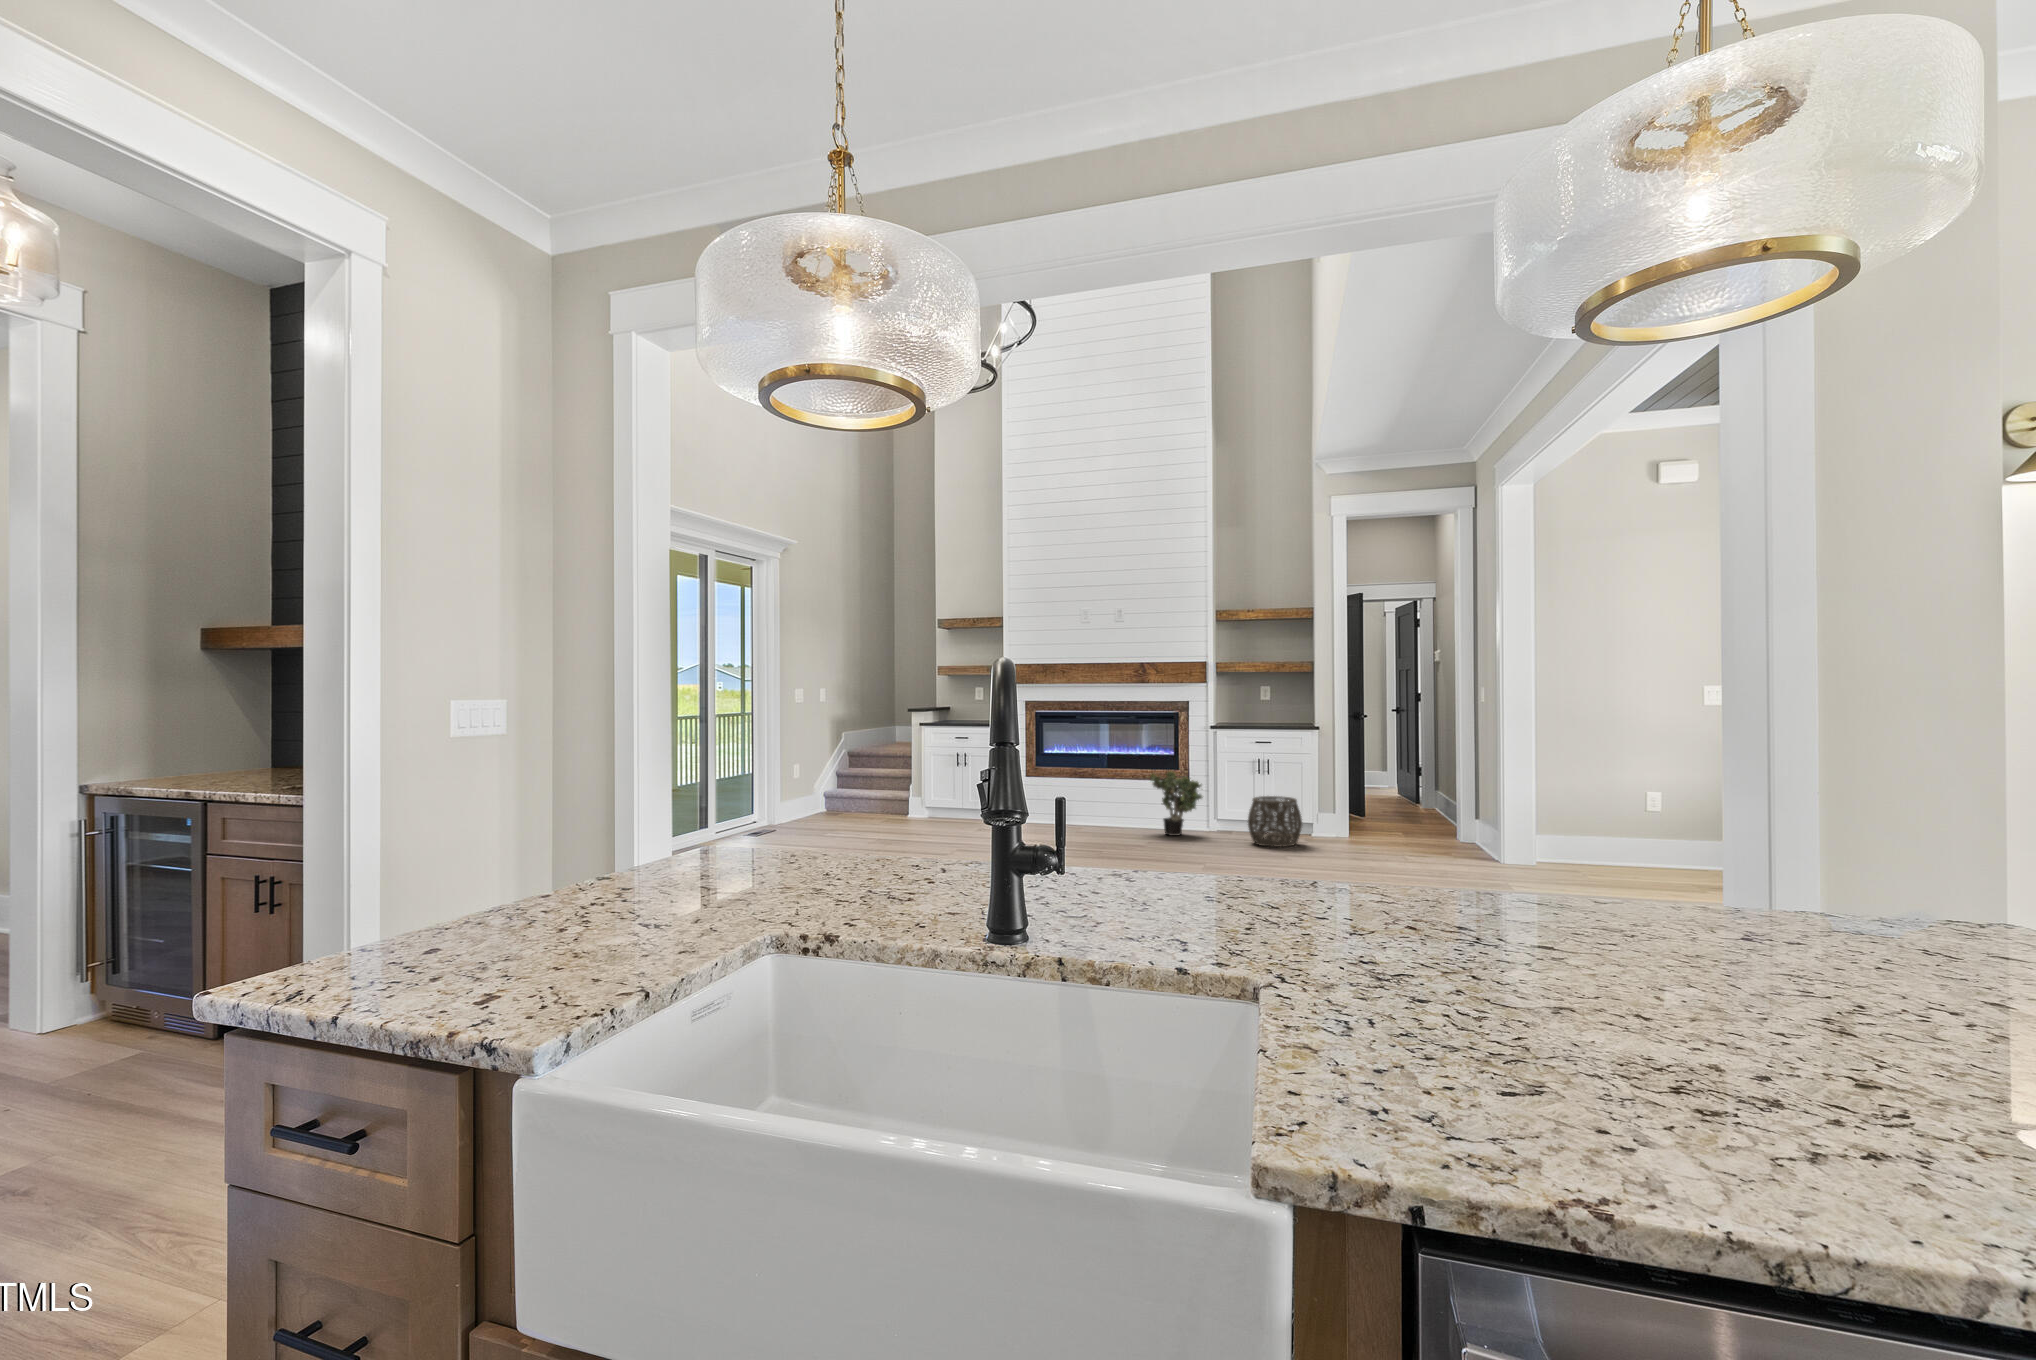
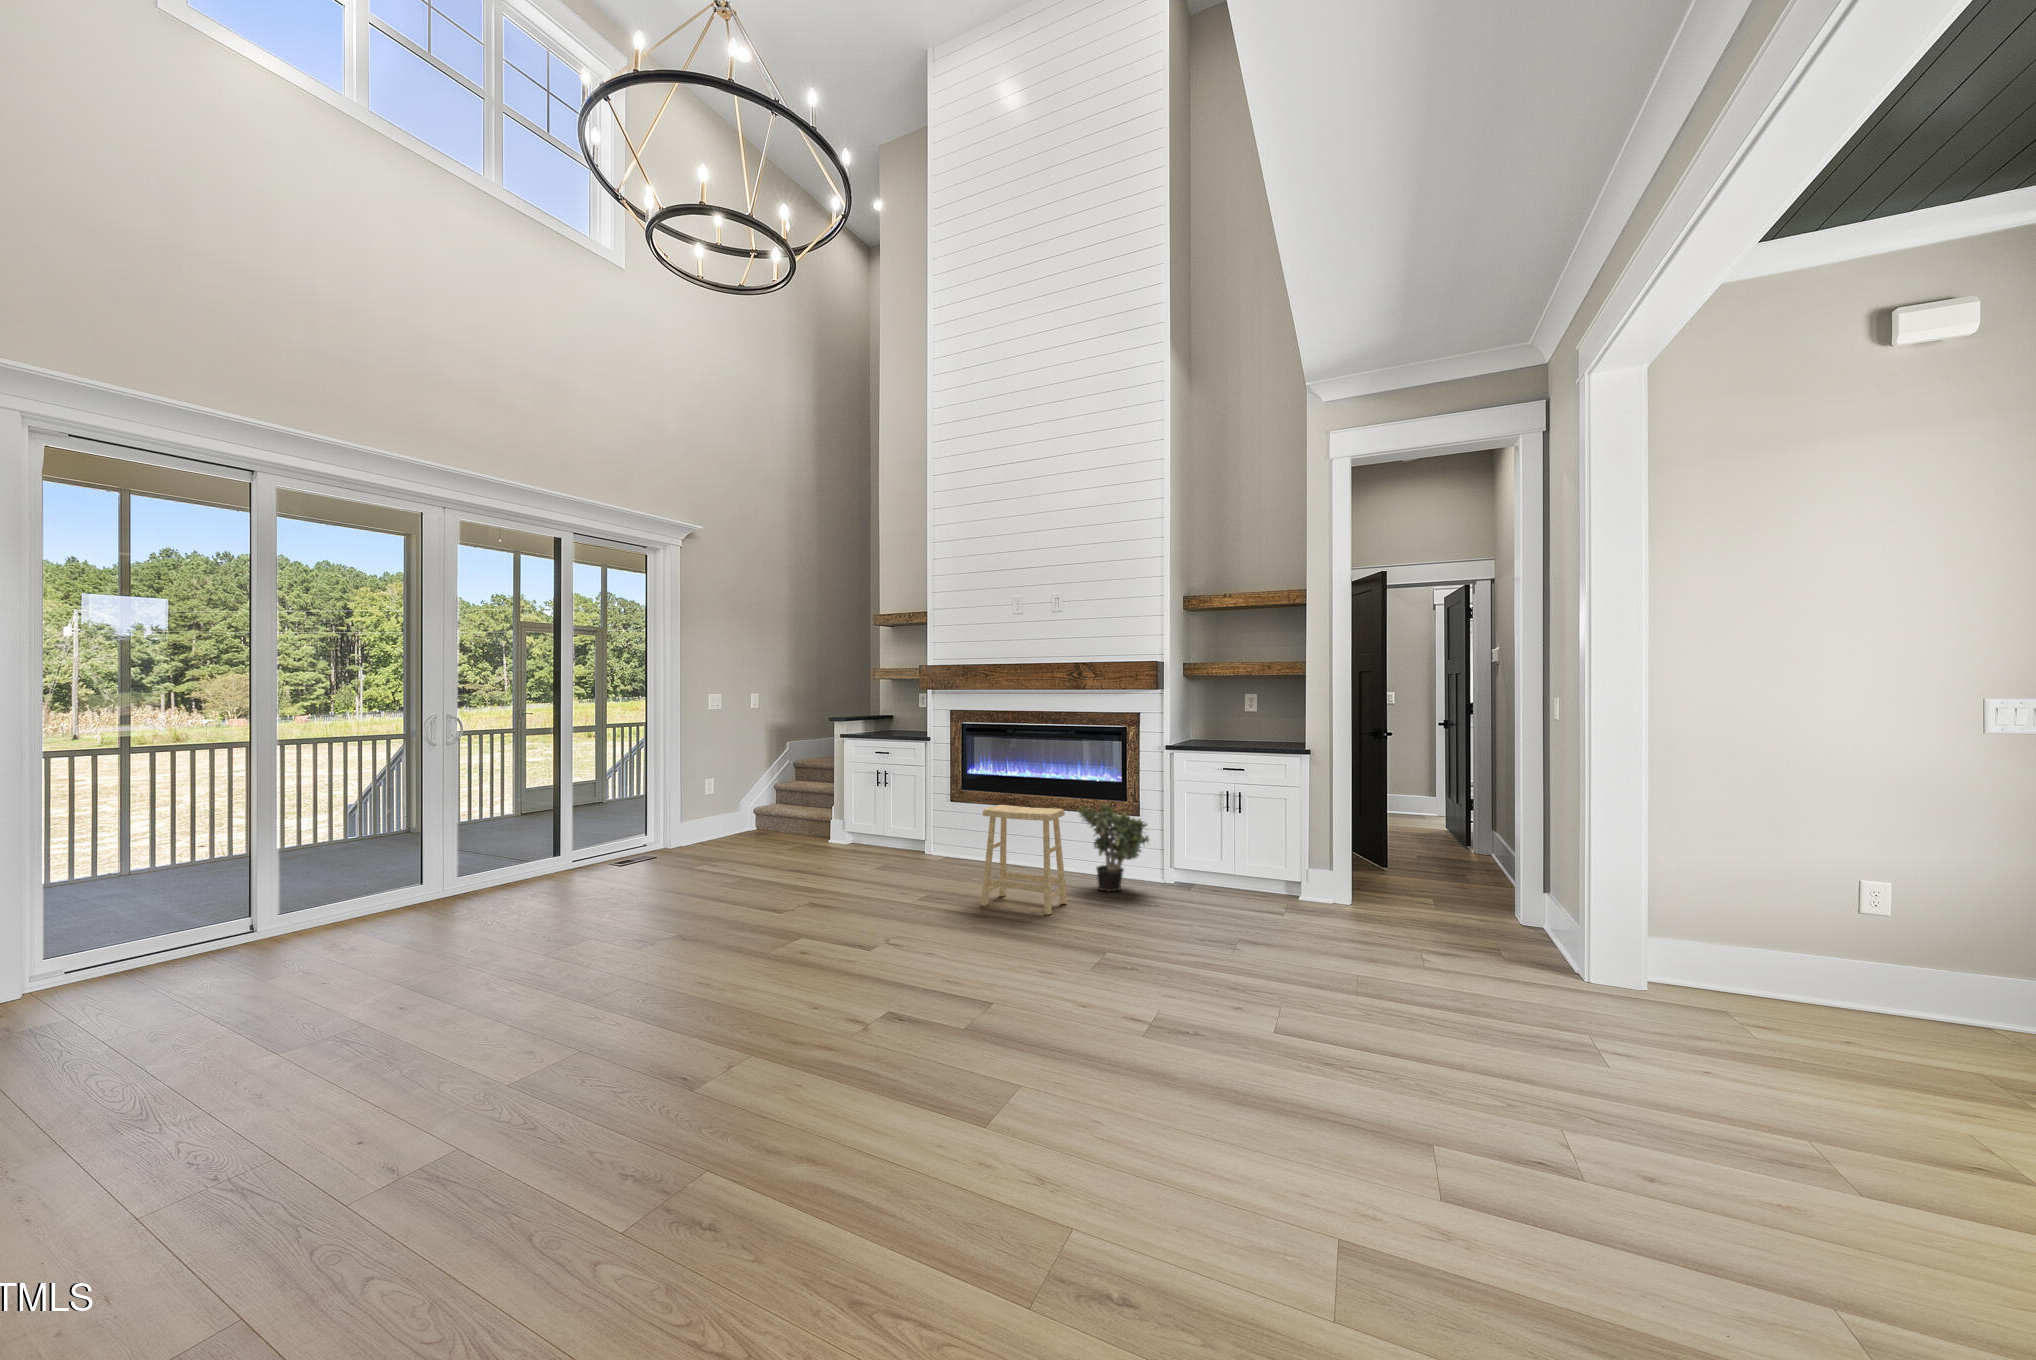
footstool: none [1093,772,1152,847] -> present [981,805,1067,915]
woven basket: present [1248,796,1302,847] -> none [1198,846,1279,926]

